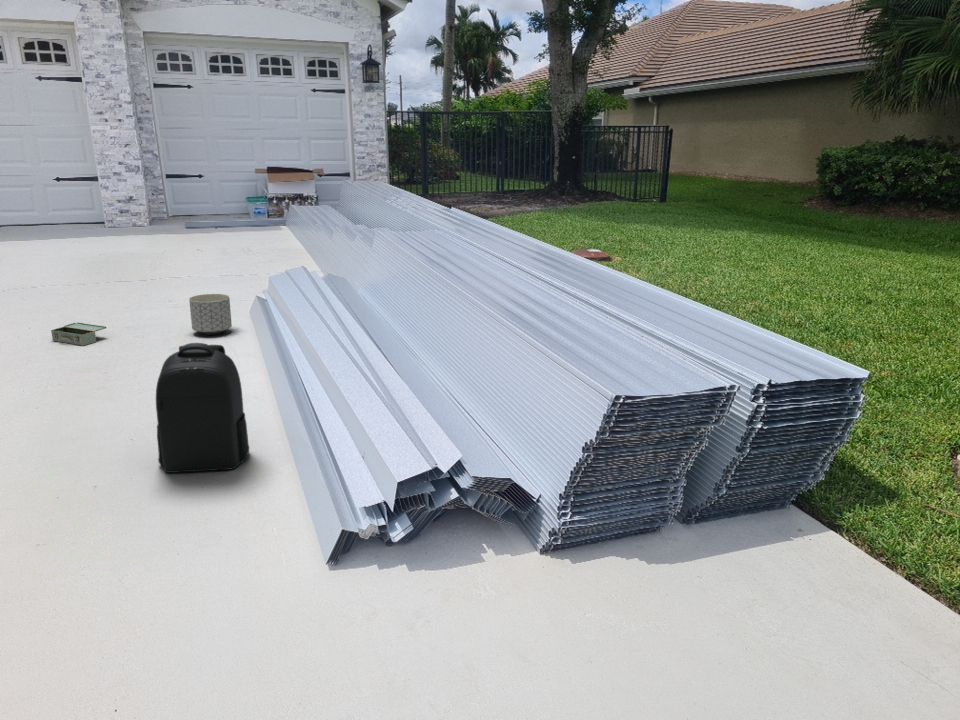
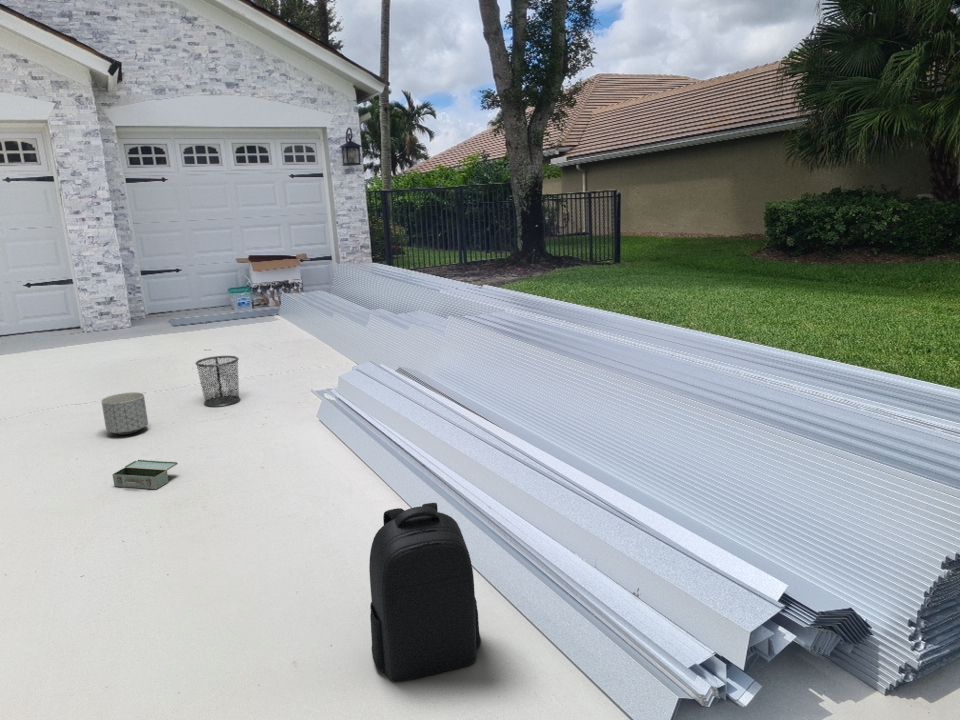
trash can: none [158,249,198,294] -> present [196,356,240,407]
planter: present [189,294,232,335] -> present [101,392,148,435]

